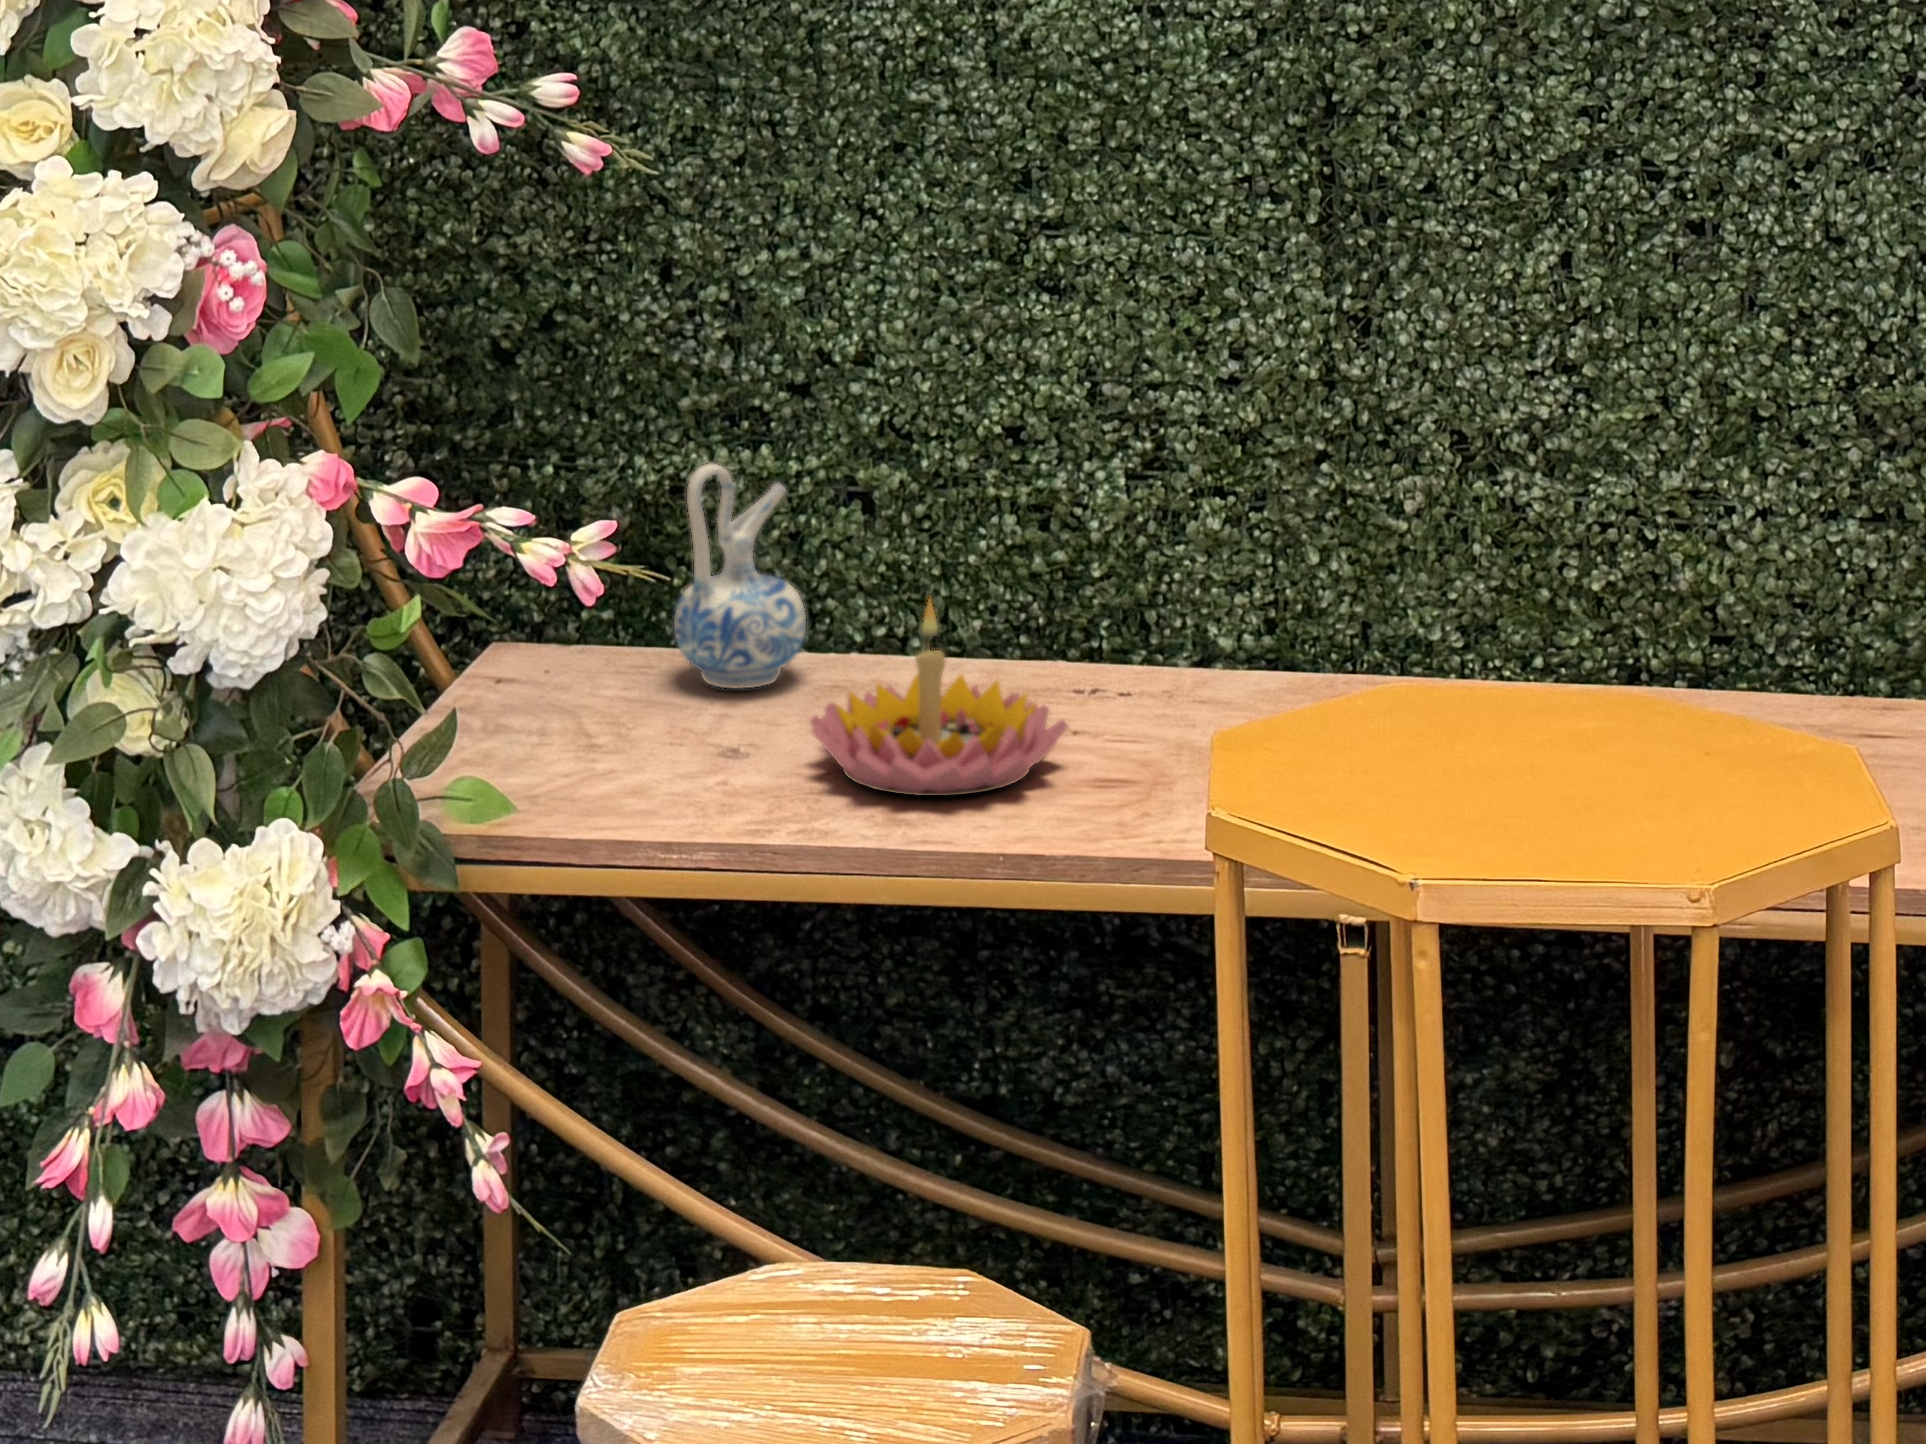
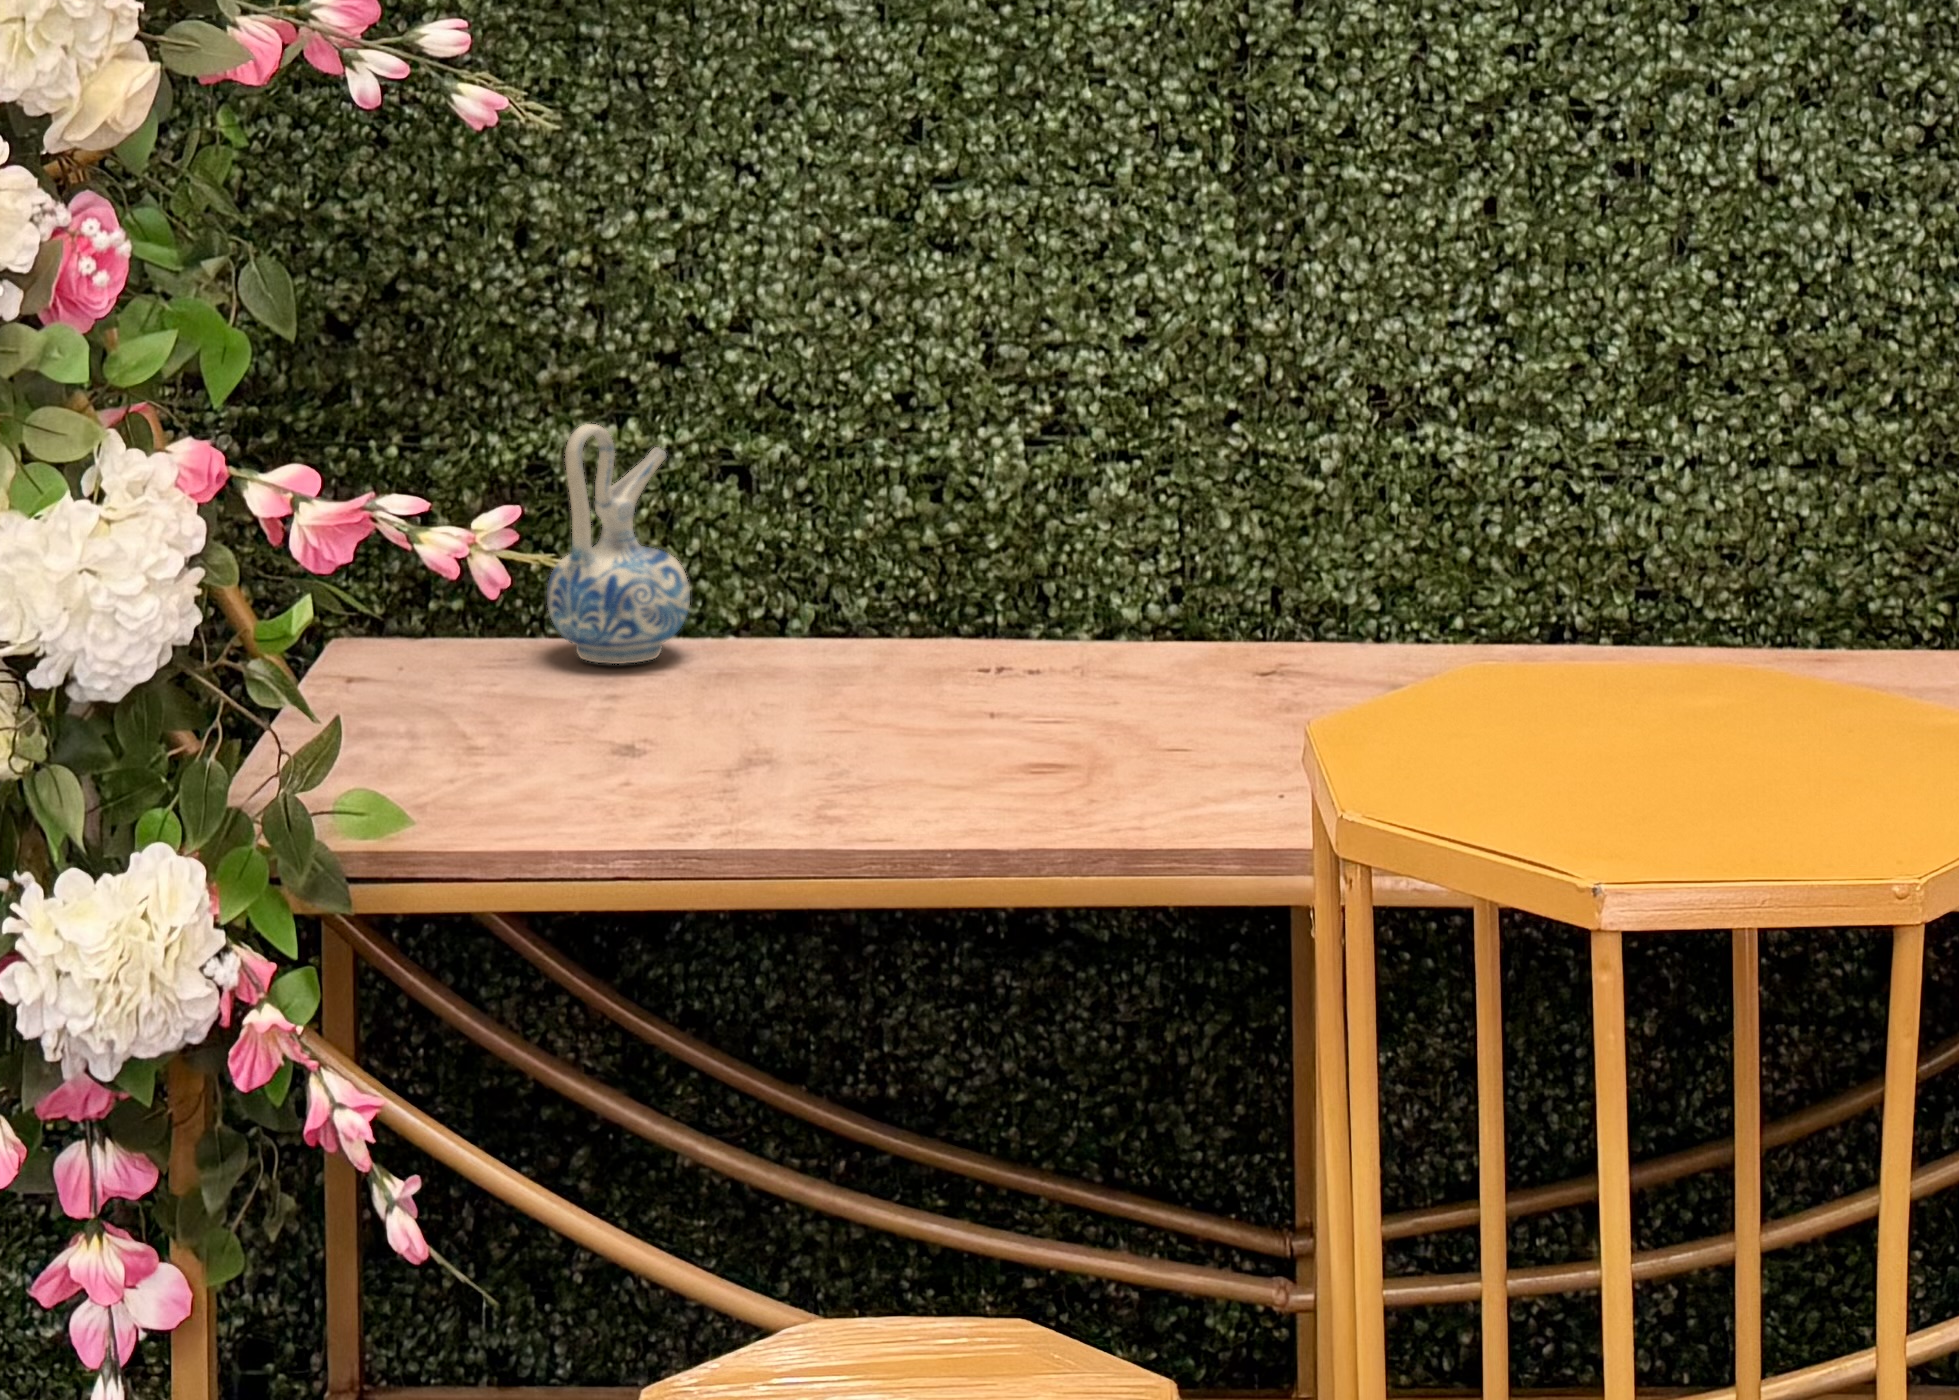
candle holder: present [810,600,1068,796] -> none [723,541,1004,750]

